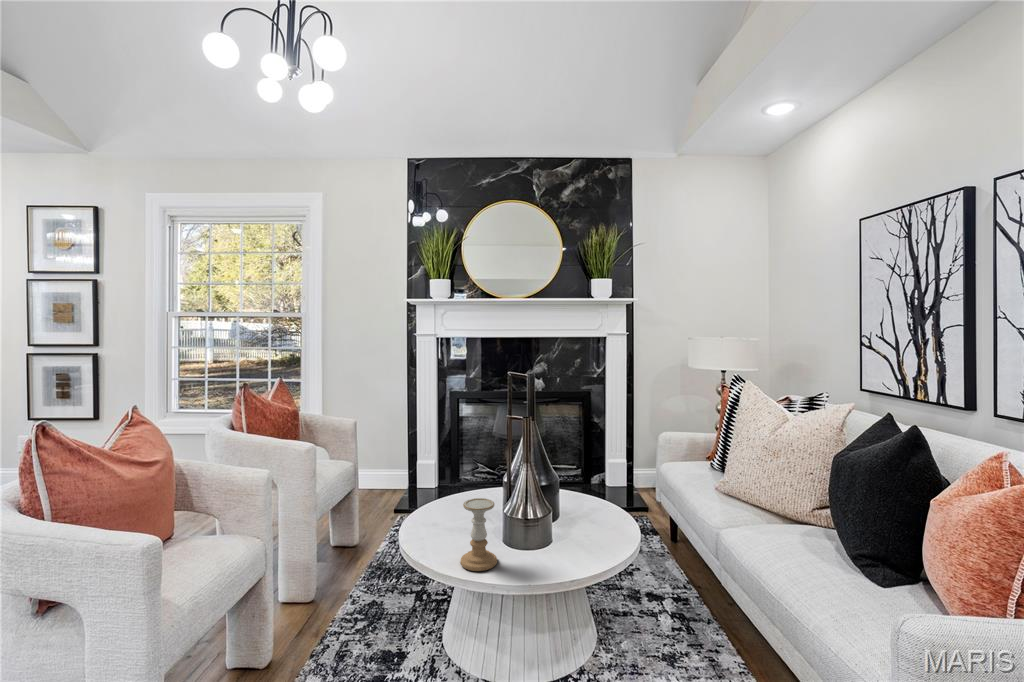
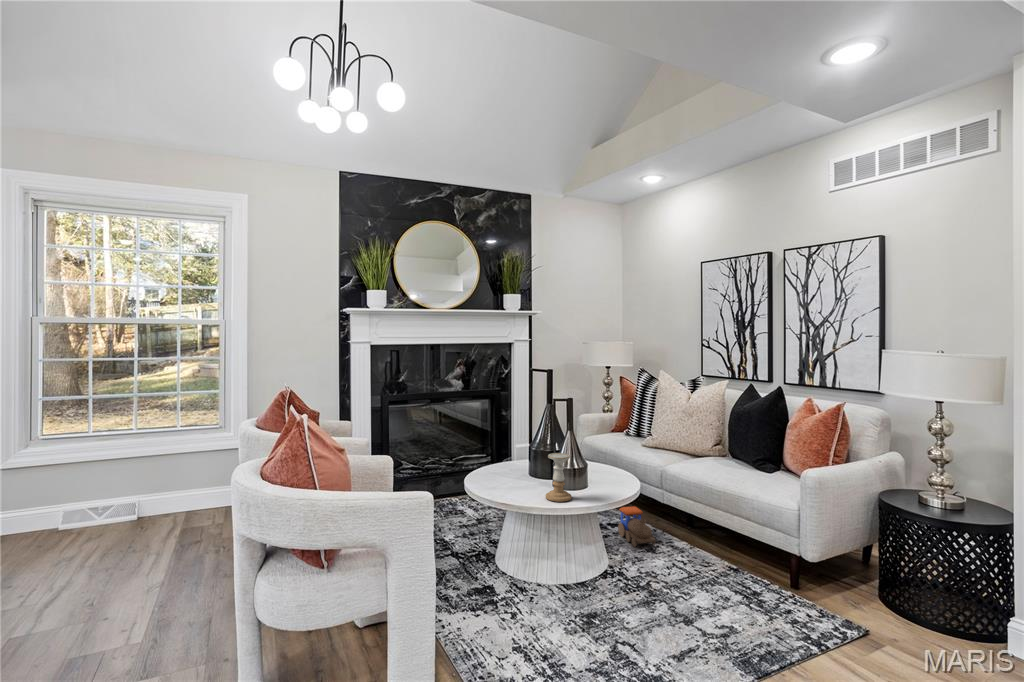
toy train: none [647,577,684,649] -> present [618,507,656,547]

